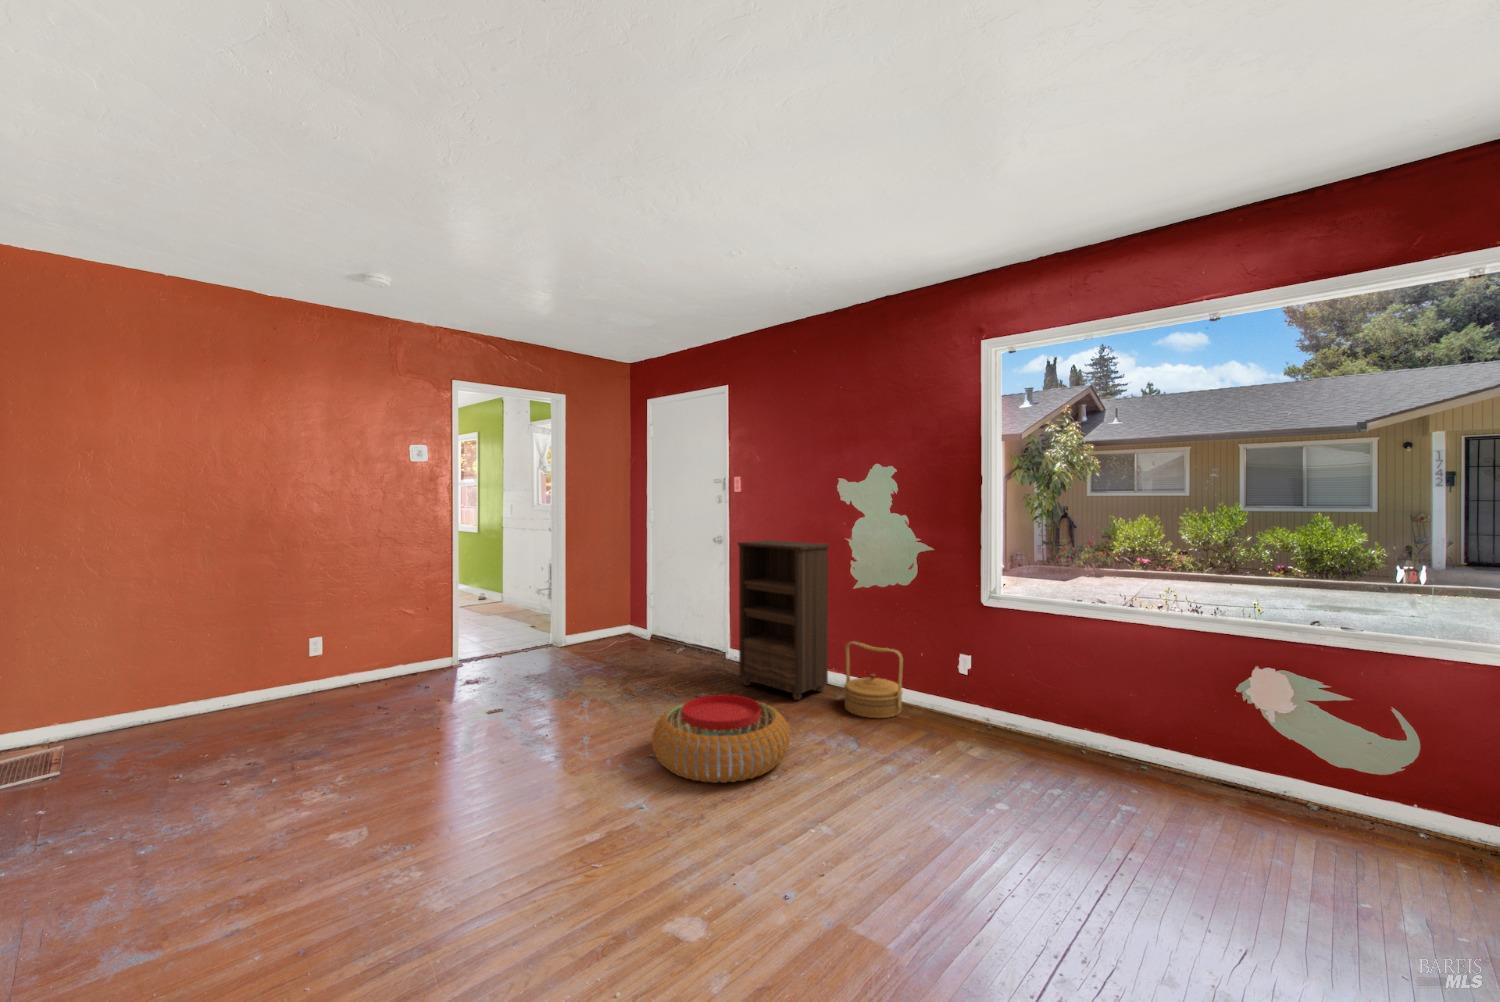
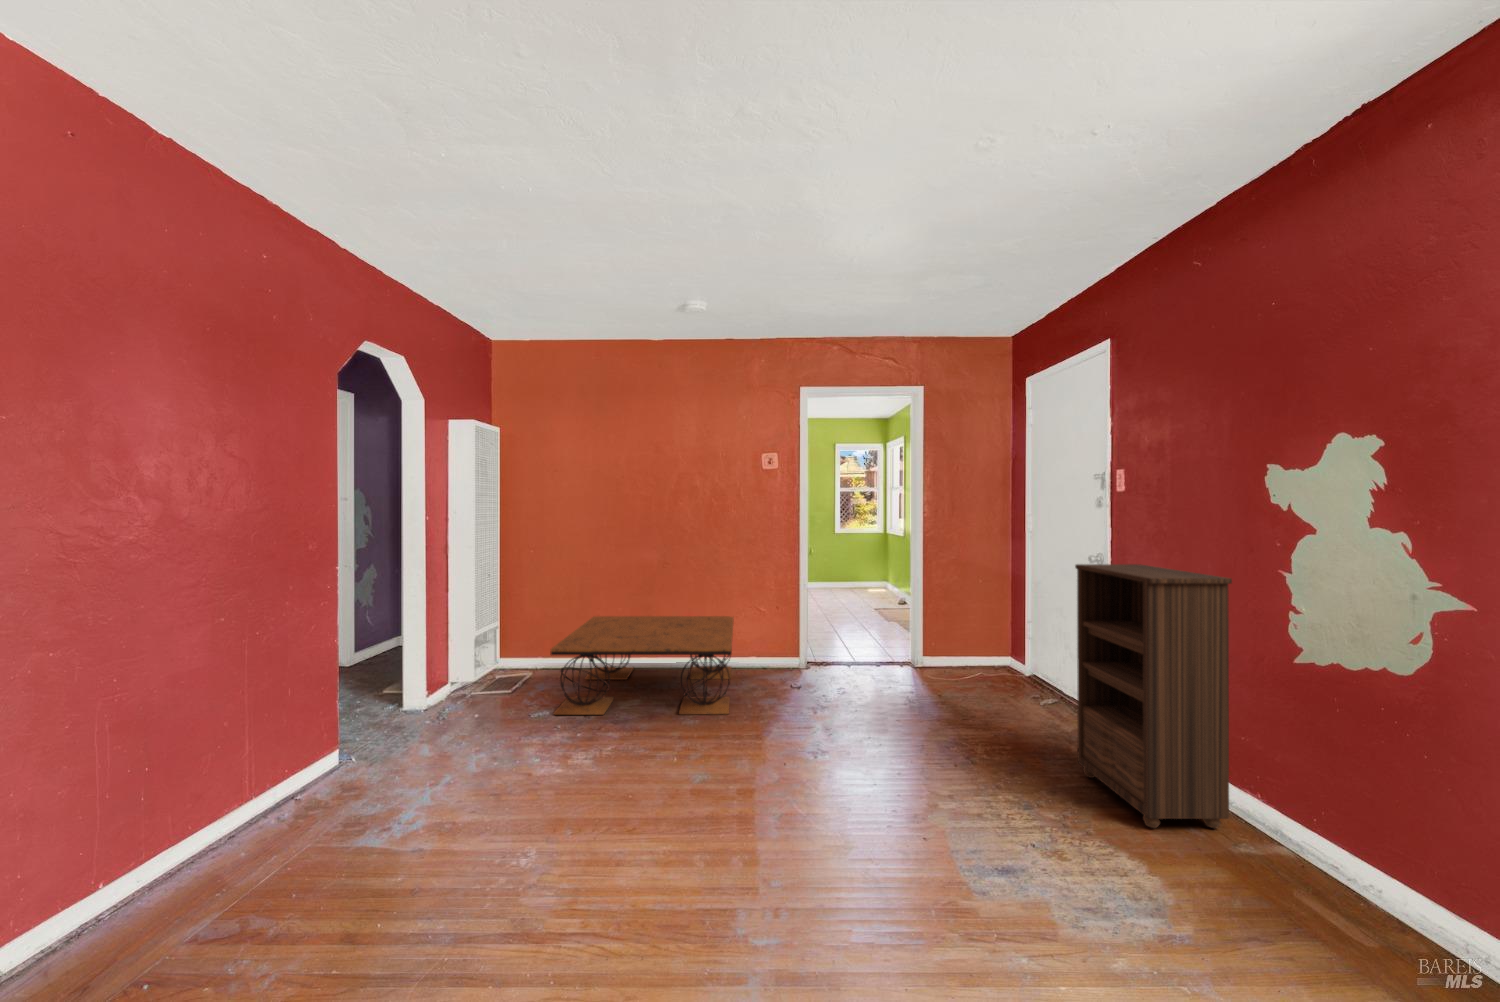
coffee table: none [166,625,441,783] -> present [550,616,734,715]
woven basket: present [844,641,903,718] -> none [1231,758,1381,934]
pouf: present [652,694,790,783] -> none [840,771,1046,919]

